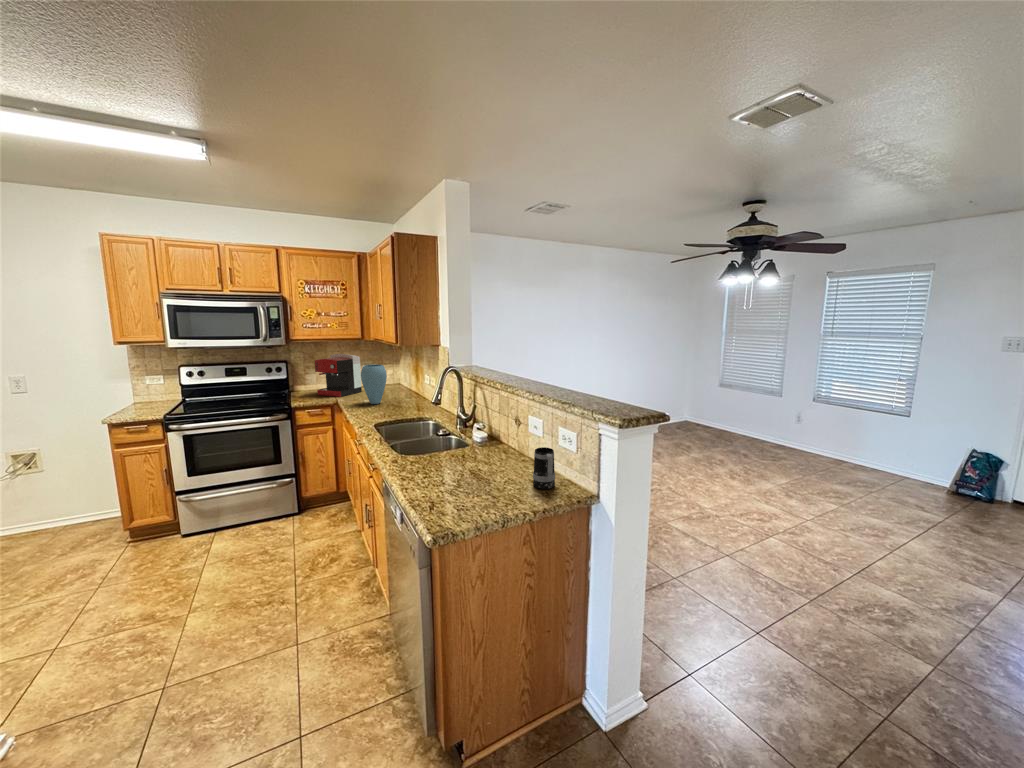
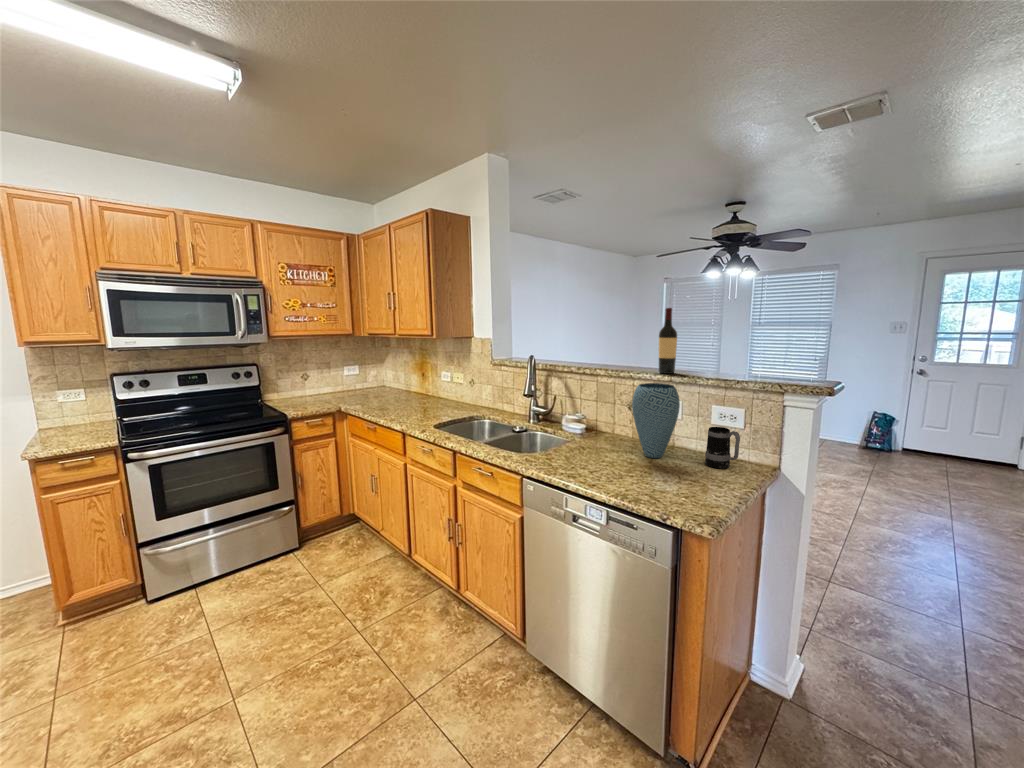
wine bottle: none [537,327,554,391] -> present [659,308,677,374]
coffee maker: present [315,354,362,397] -> none [300,352,354,403]
vase: present [361,365,387,404] -> present [632,383,680,458]

